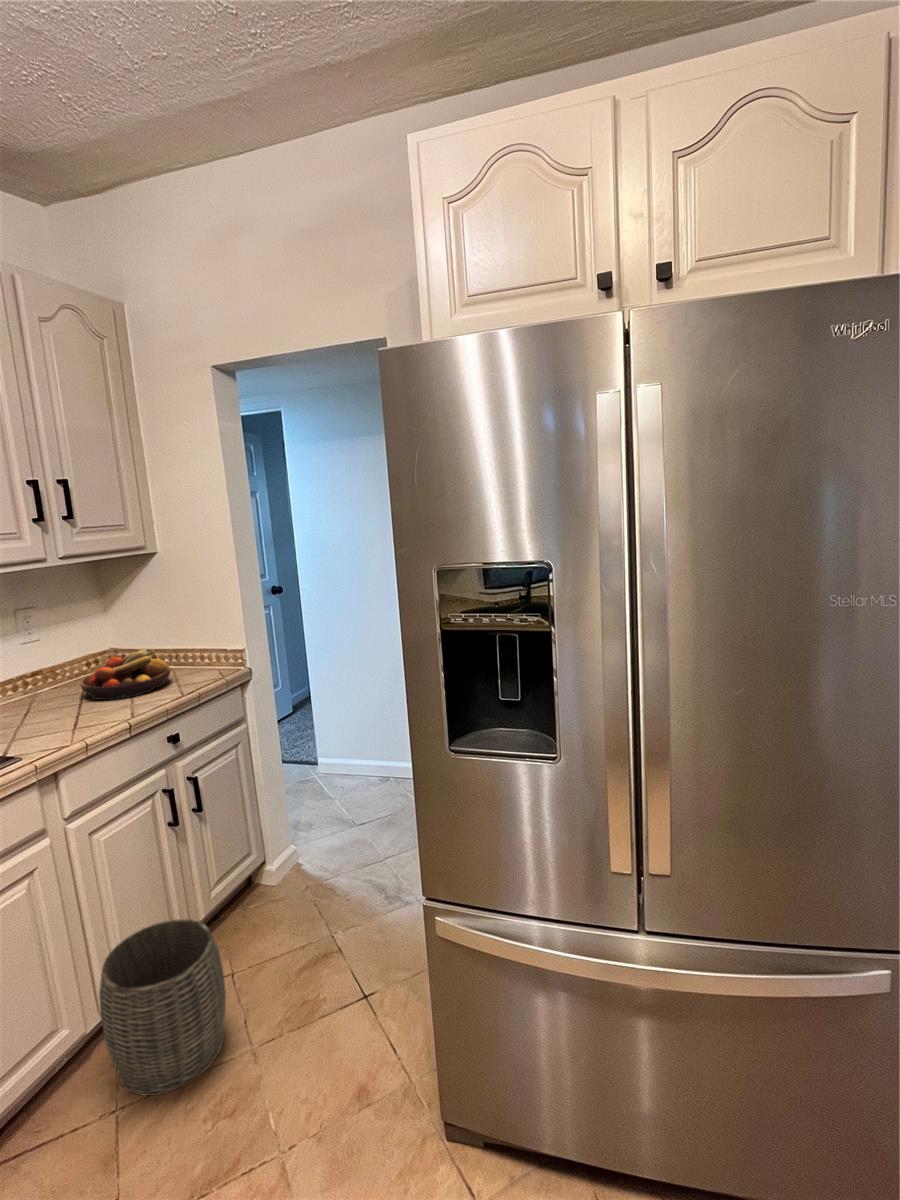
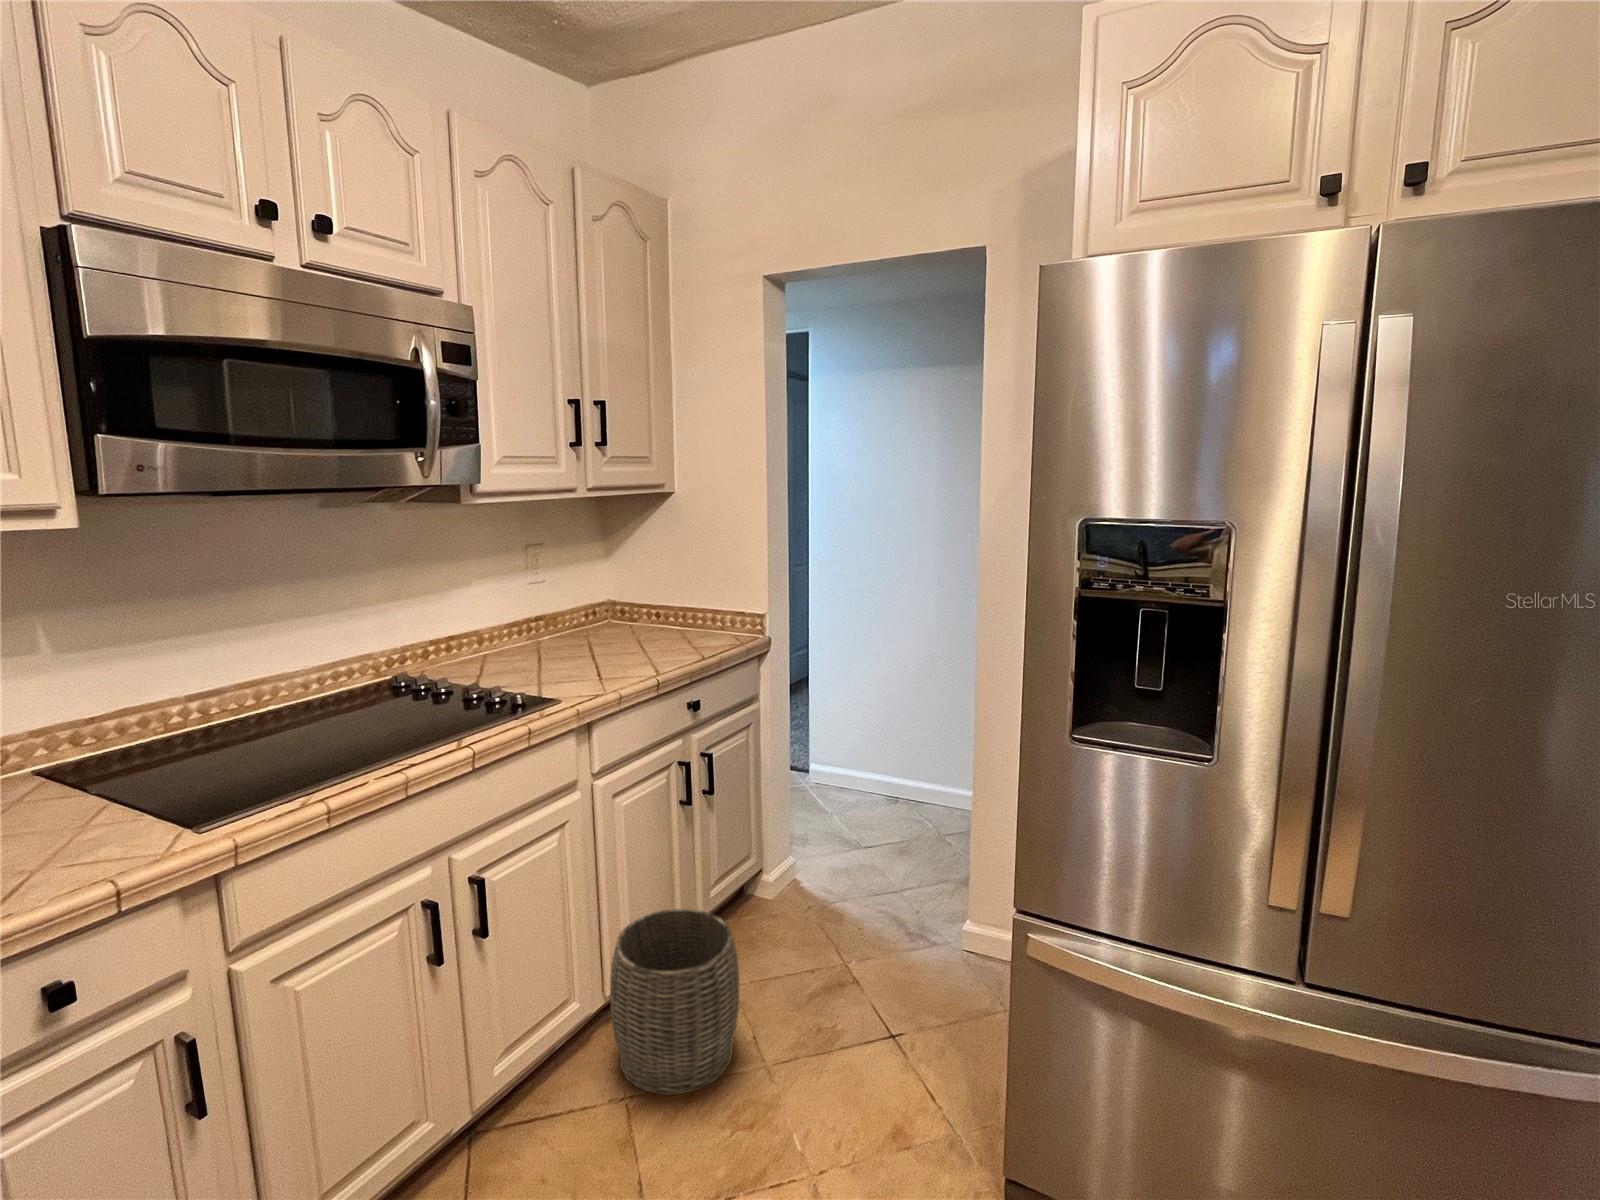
fruit bowl: present [80,648,170,700] -> none [592,600,687,655]

